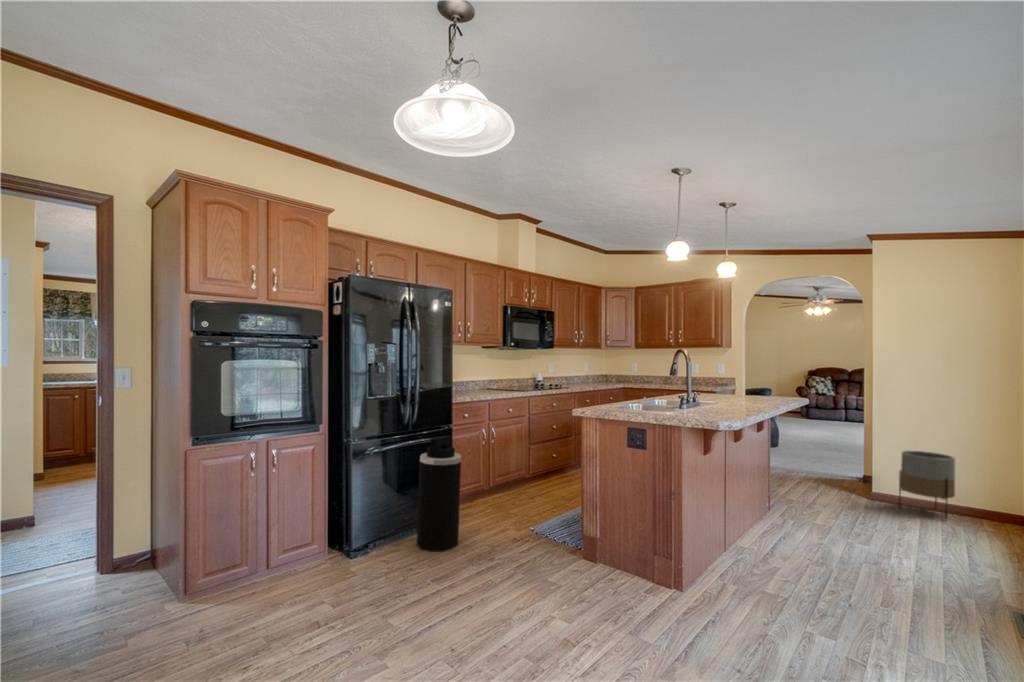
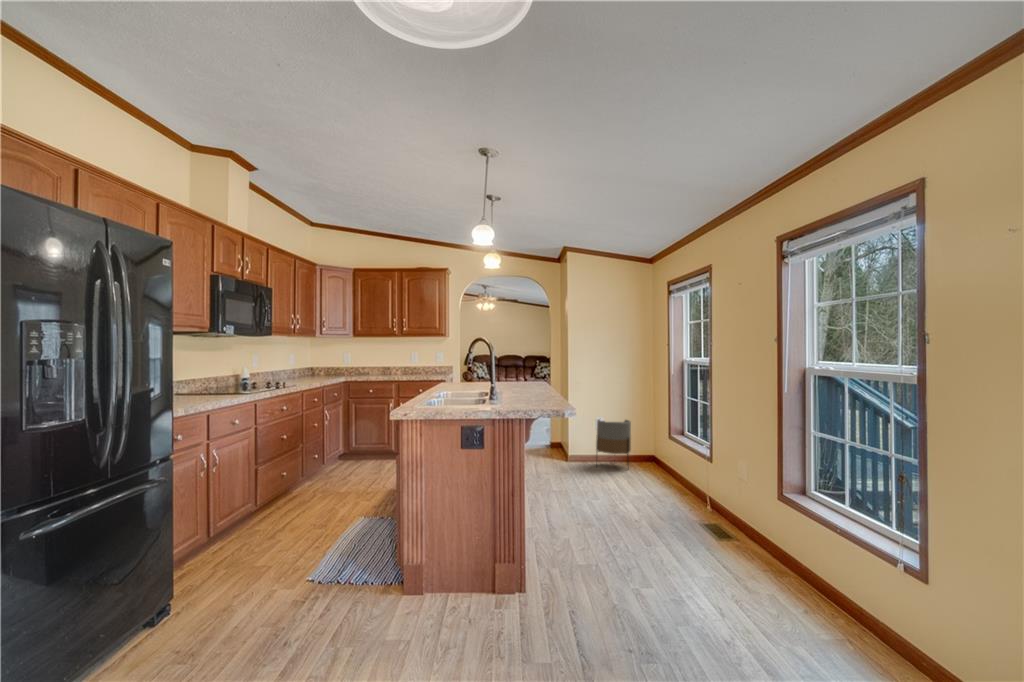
trash can: present [417,435,461,551] -> none [133,469,217,664]

